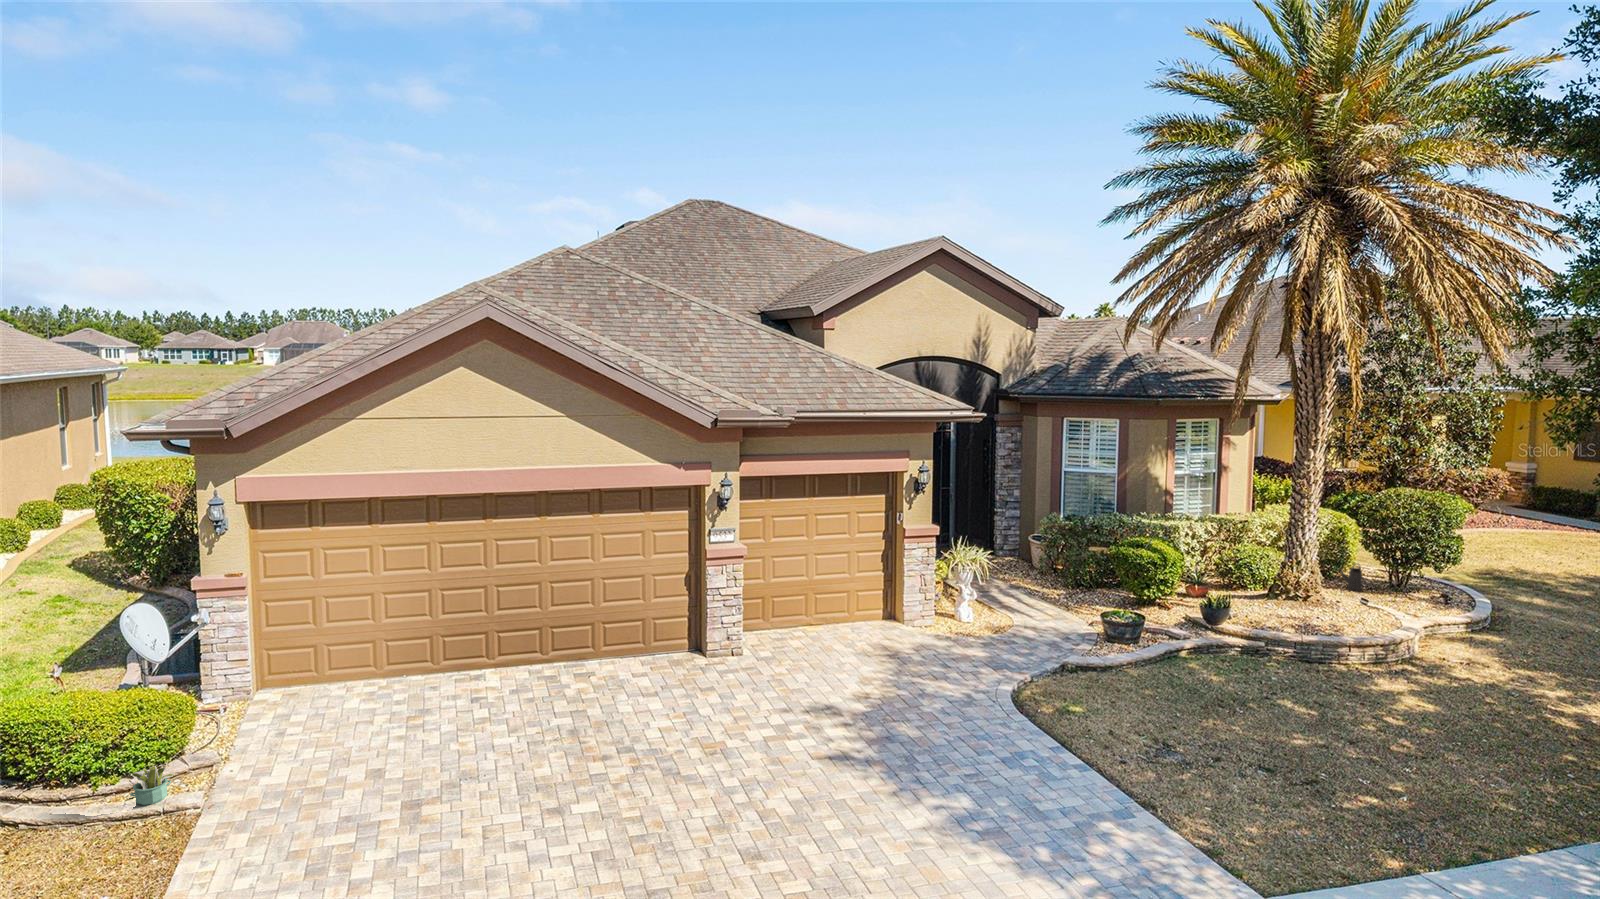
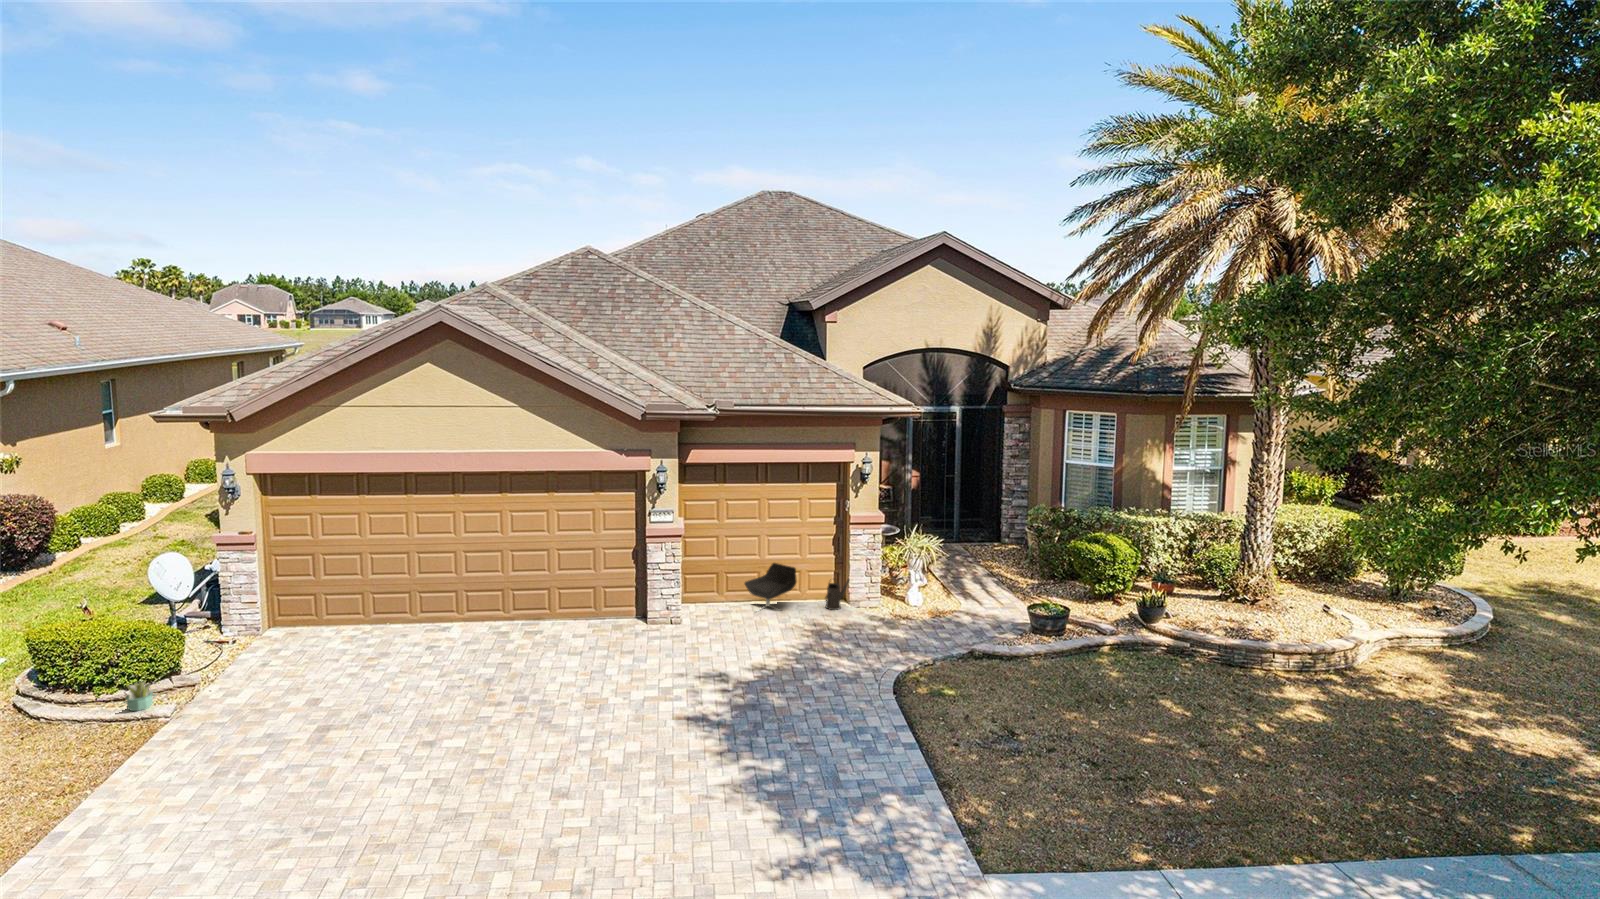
watering can: present [1340,564,1362,591] -> present [825,579,849,610]
lounge chair: none [797,583,852,637] -> present [744,563,797,610]

